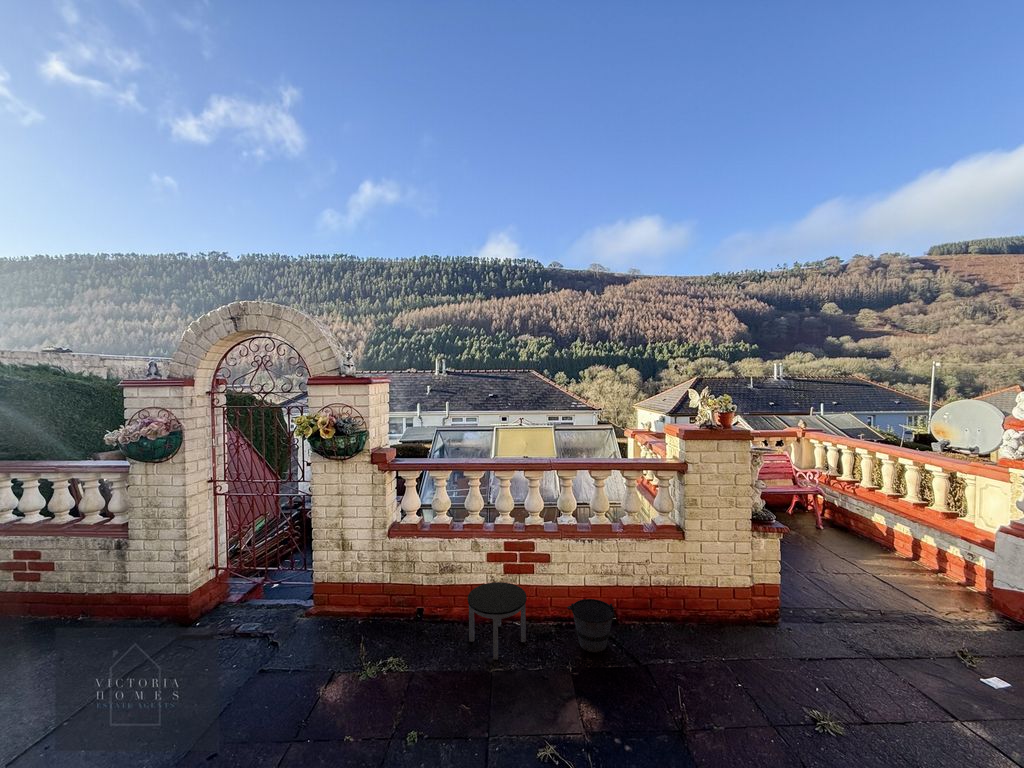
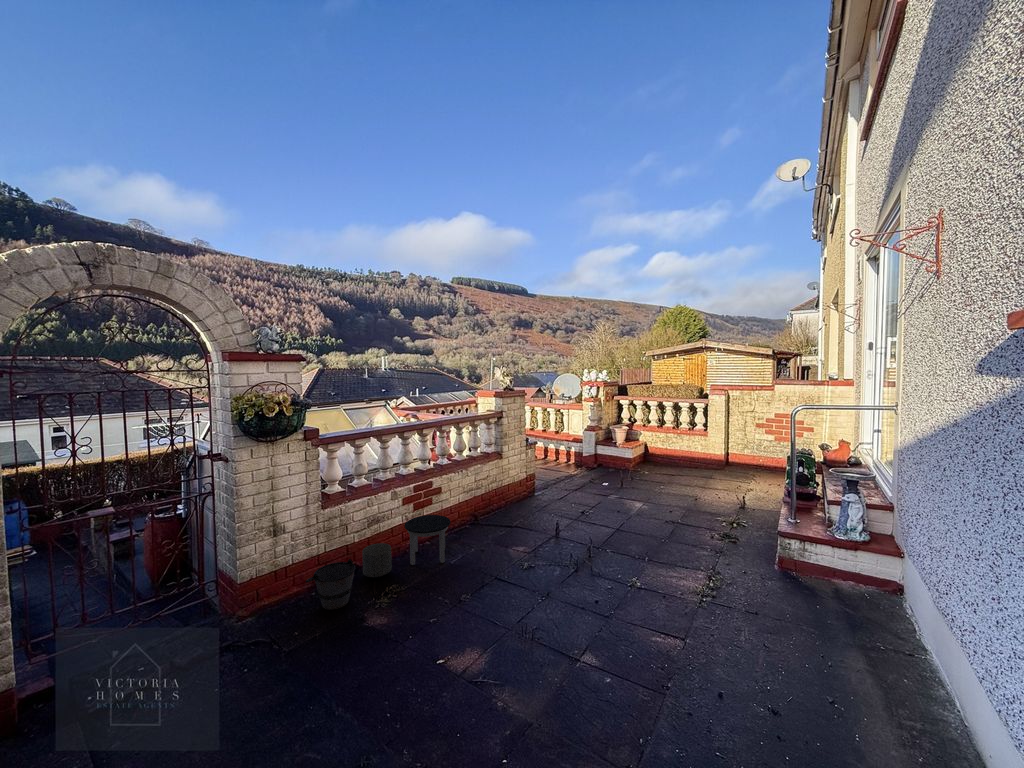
planter: none [417,594,449,637] -> present [362,543,392,578]
bucket: present [567,599,614,652] -> present [306,559,356,610]

